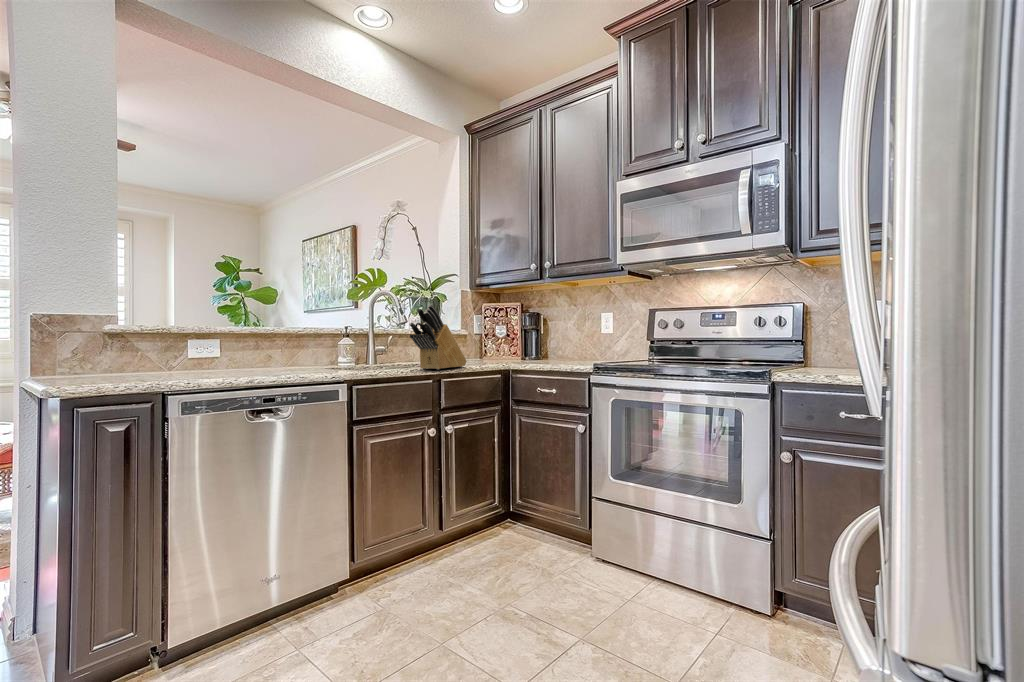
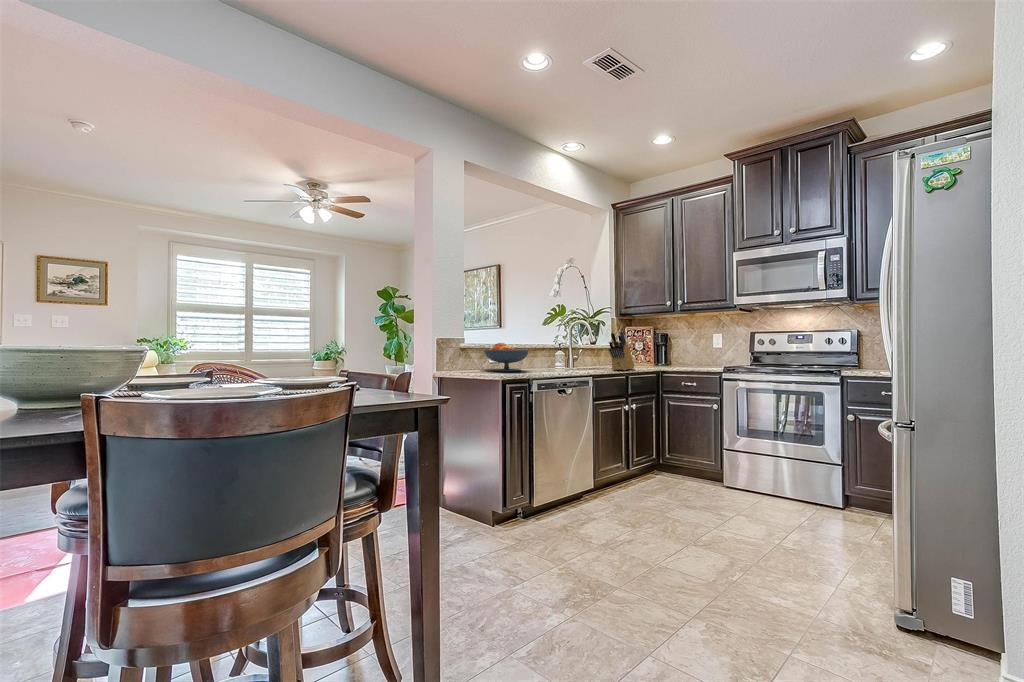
fruit bowl: none [151,323,246,375] -> present [484,343,529,371]

